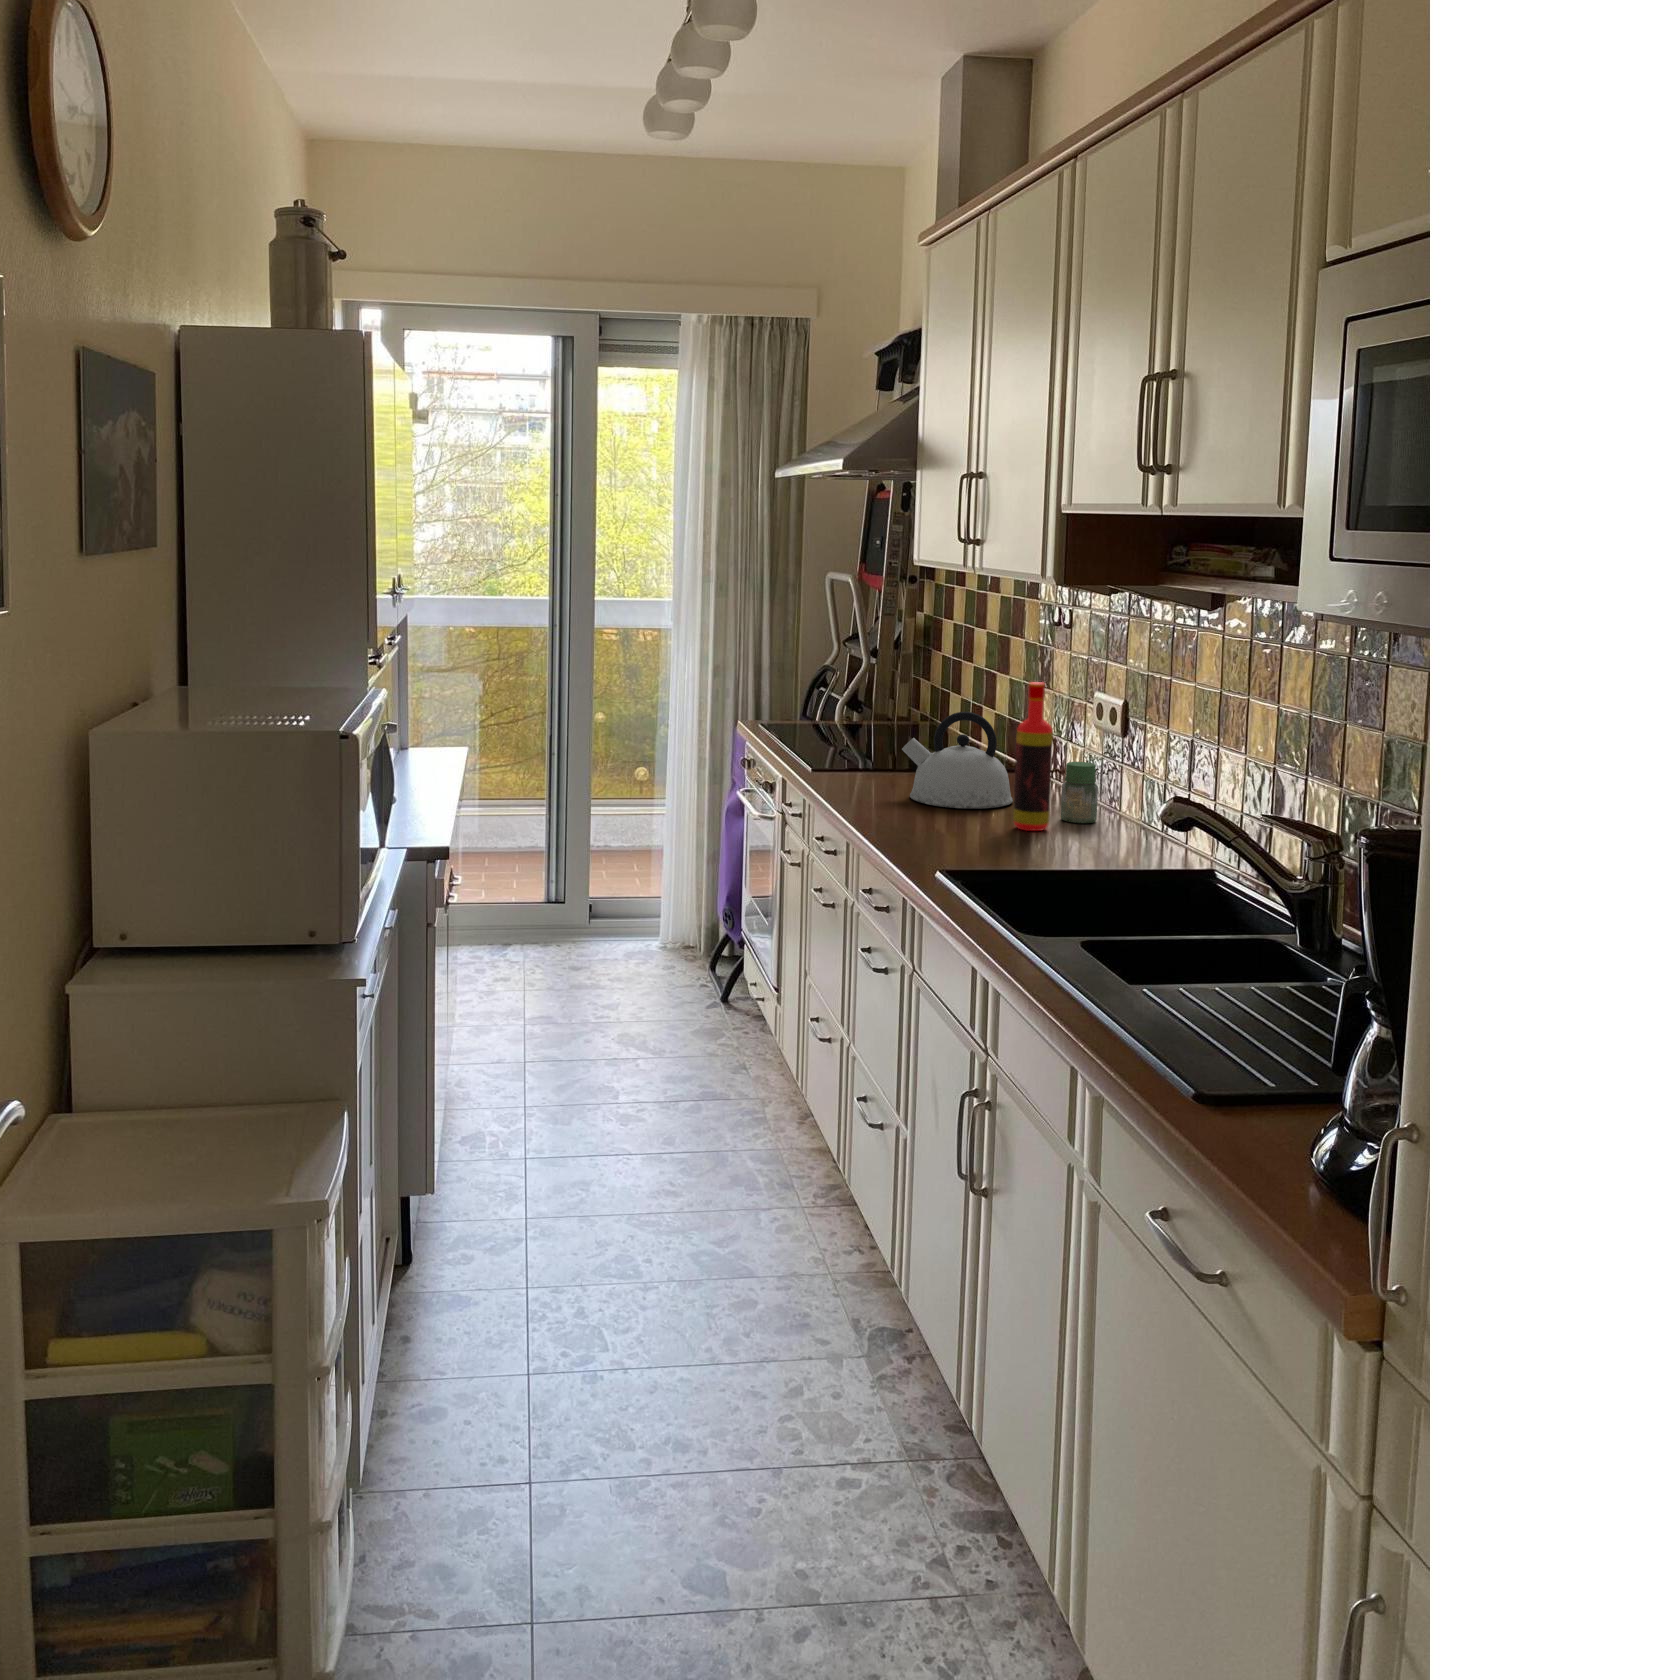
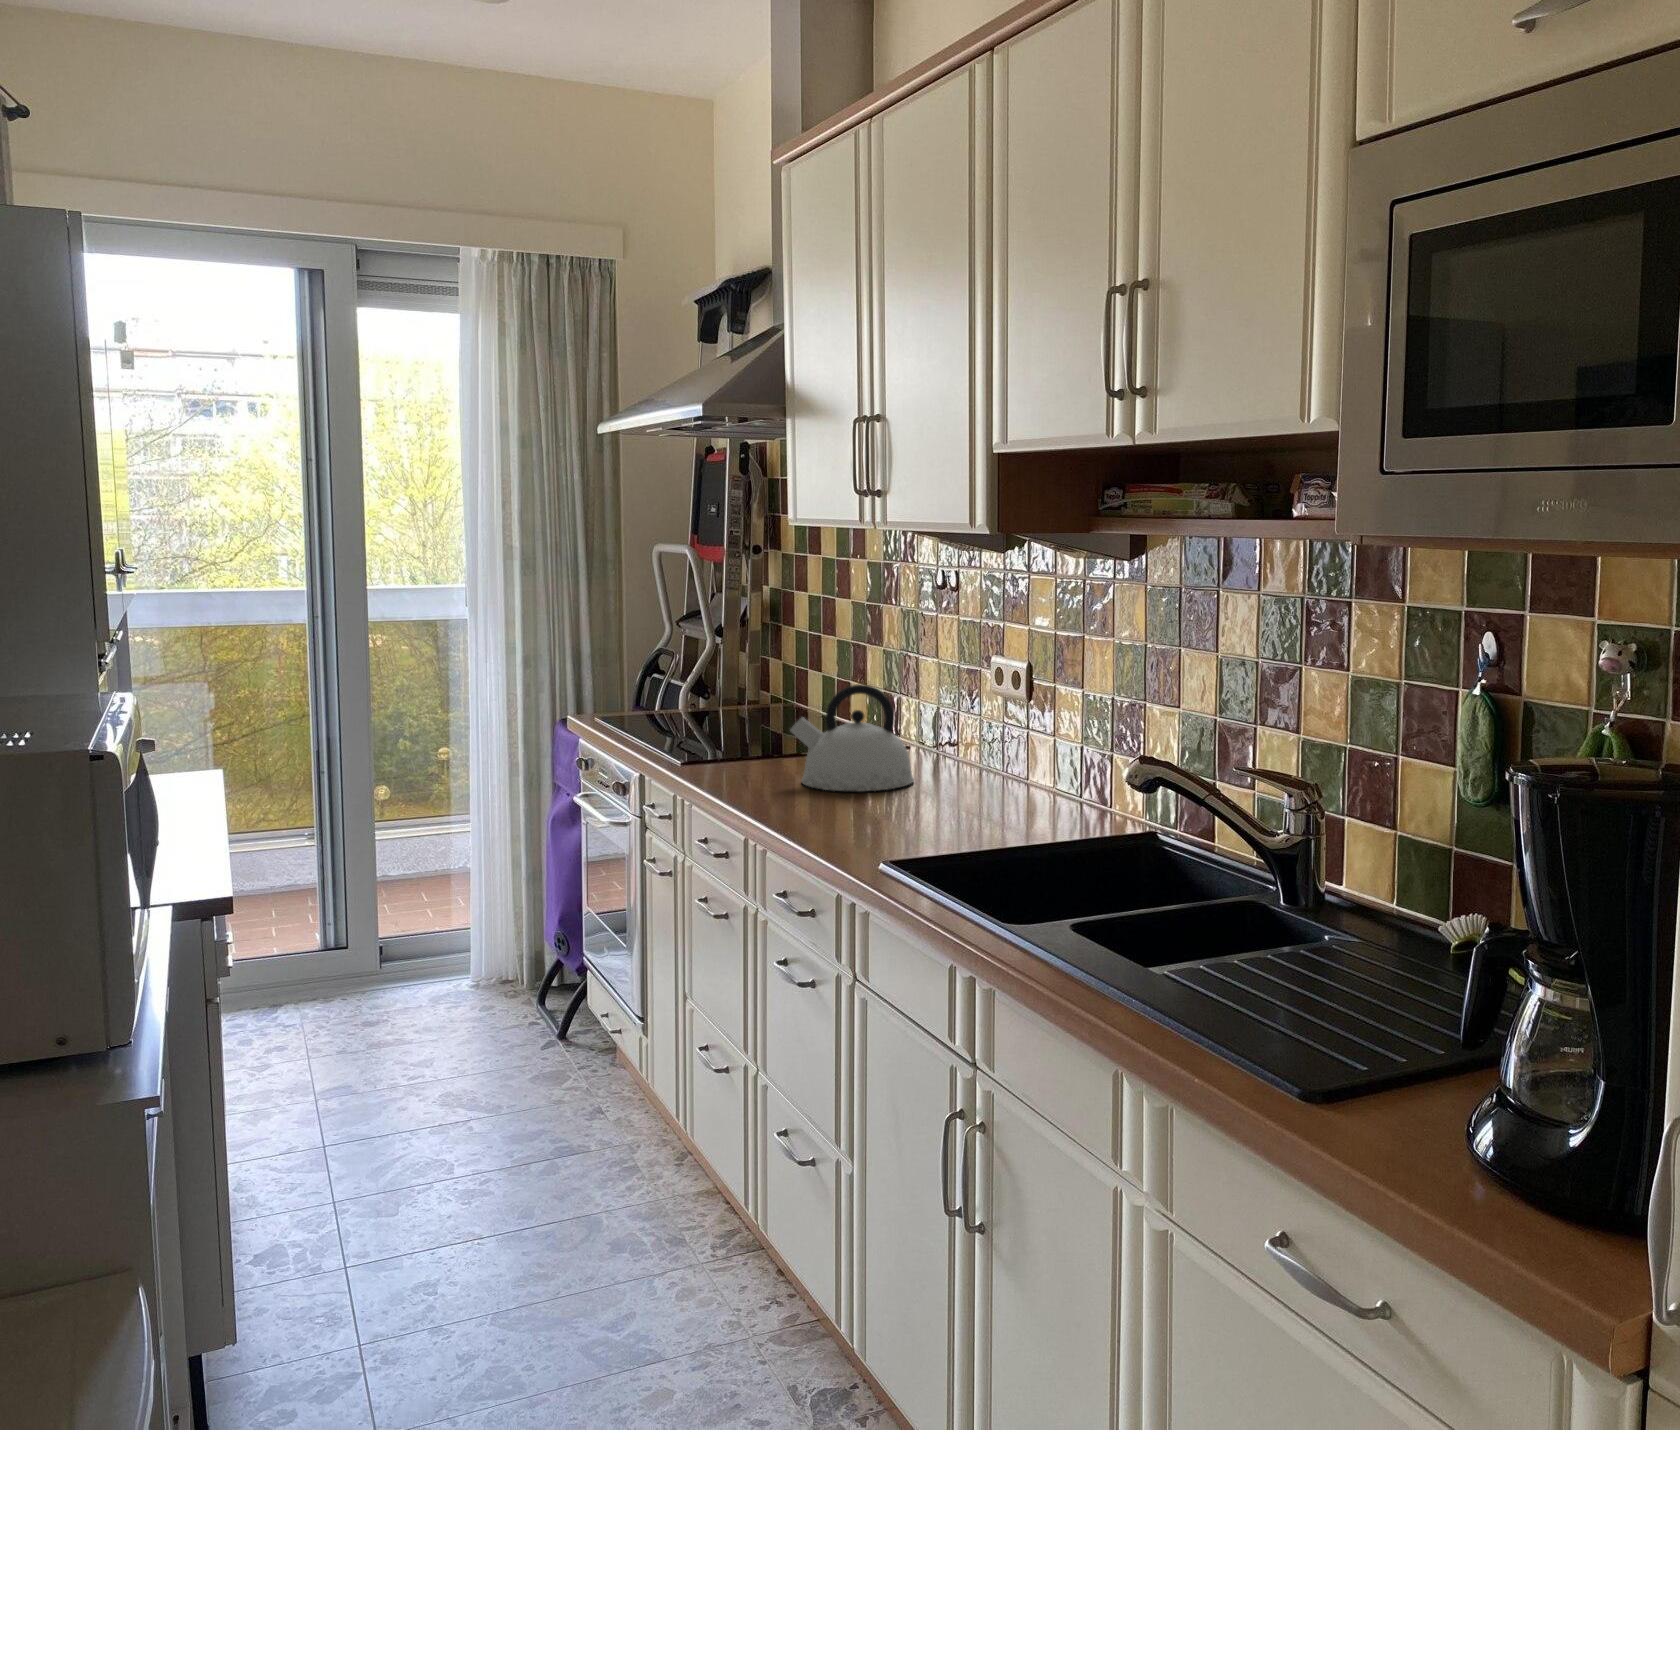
bottle: present [1013,682,1053,831] -> none [929,645,968,809]
jar: present [1061,762,1098,823] -> none [972,731,1010,797]

